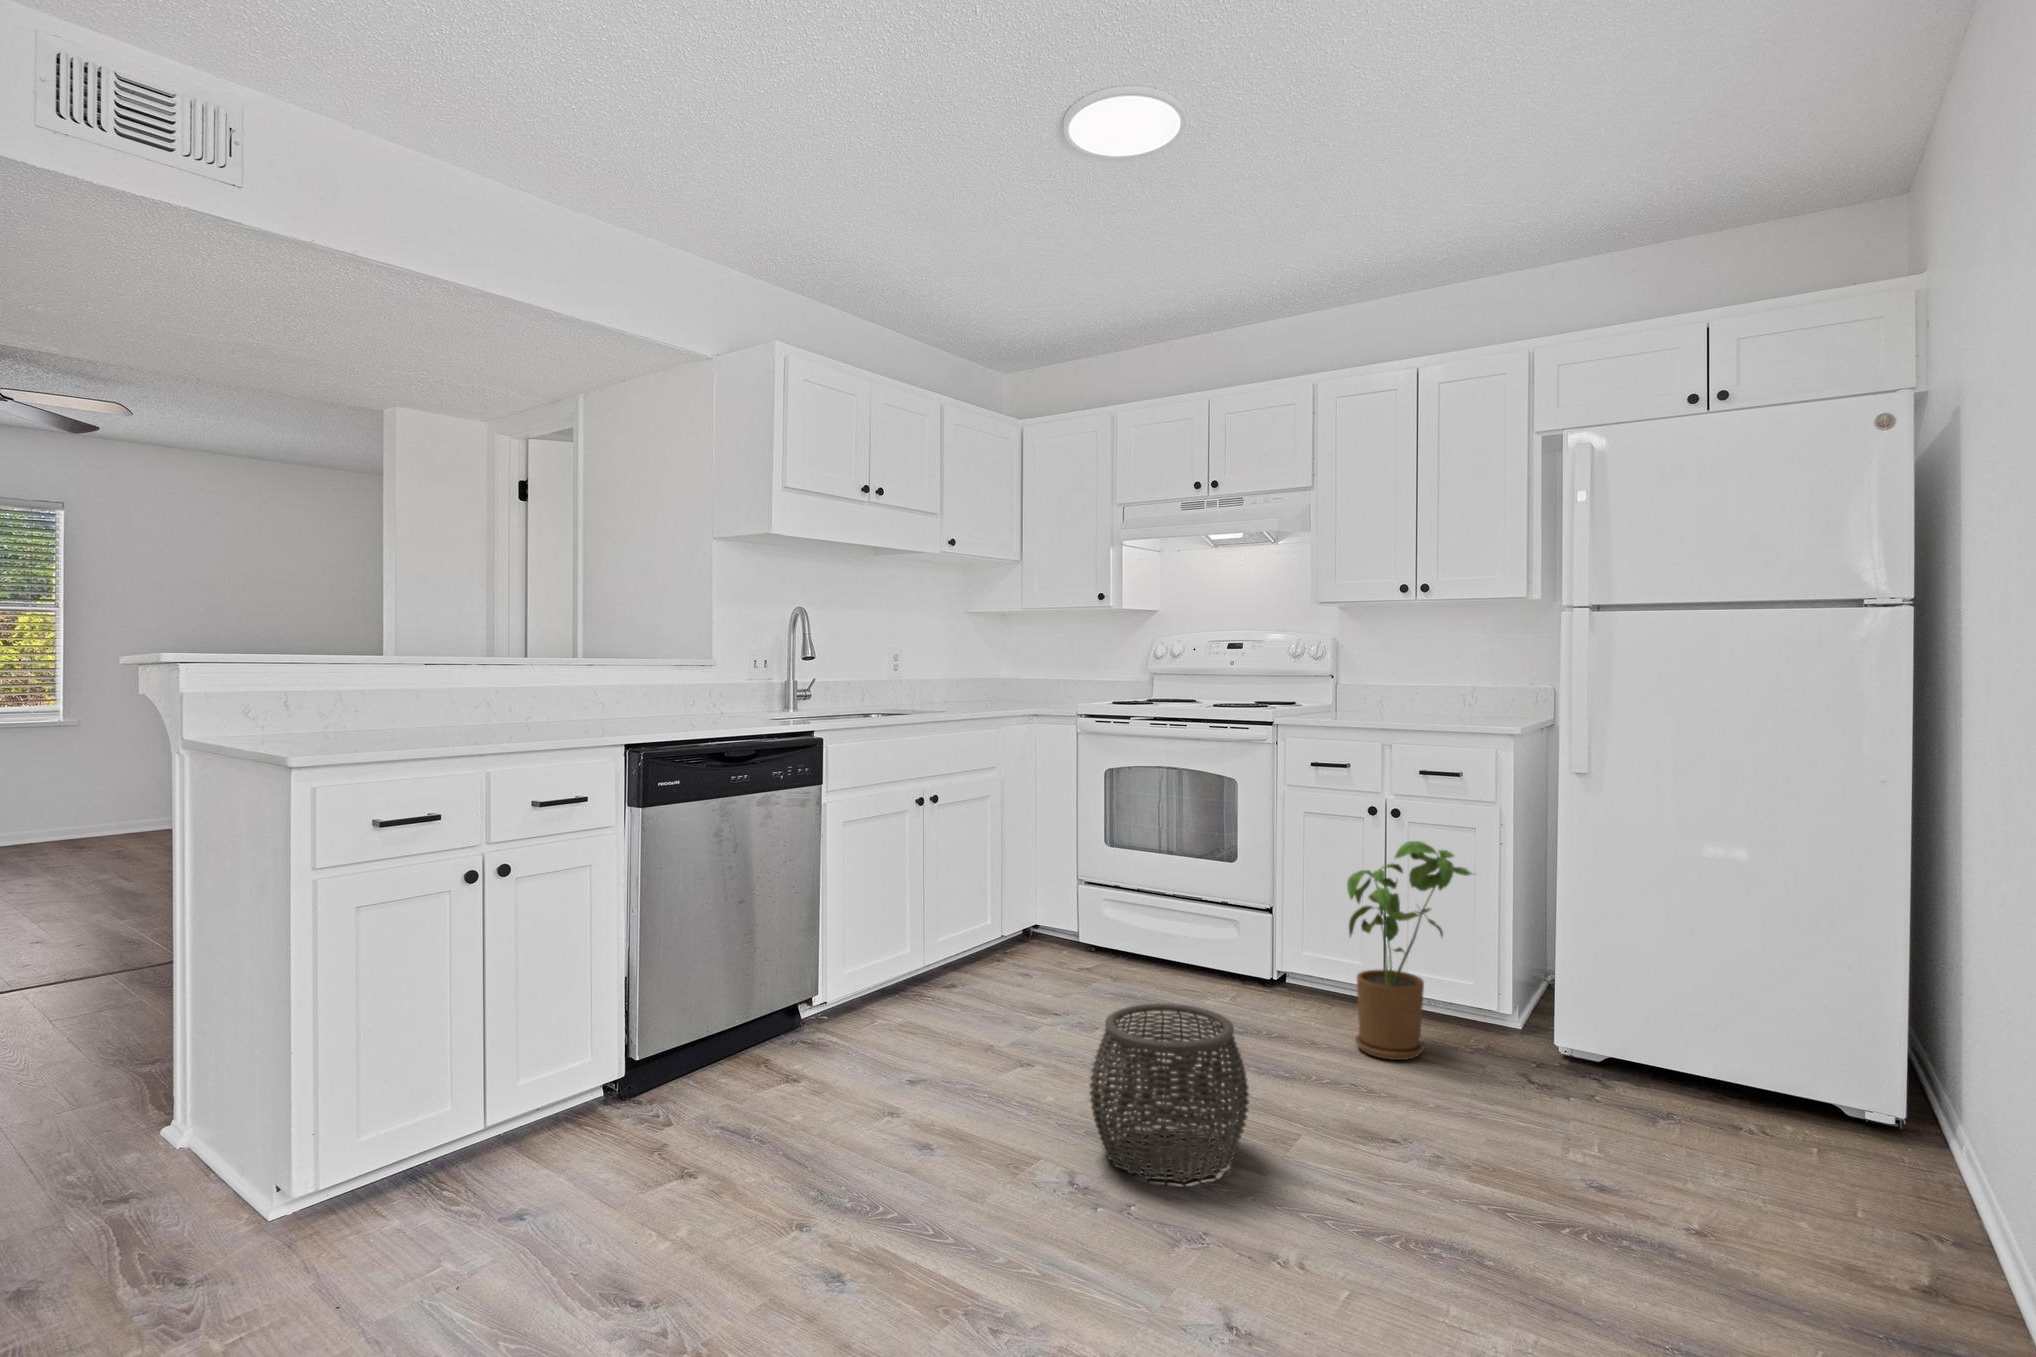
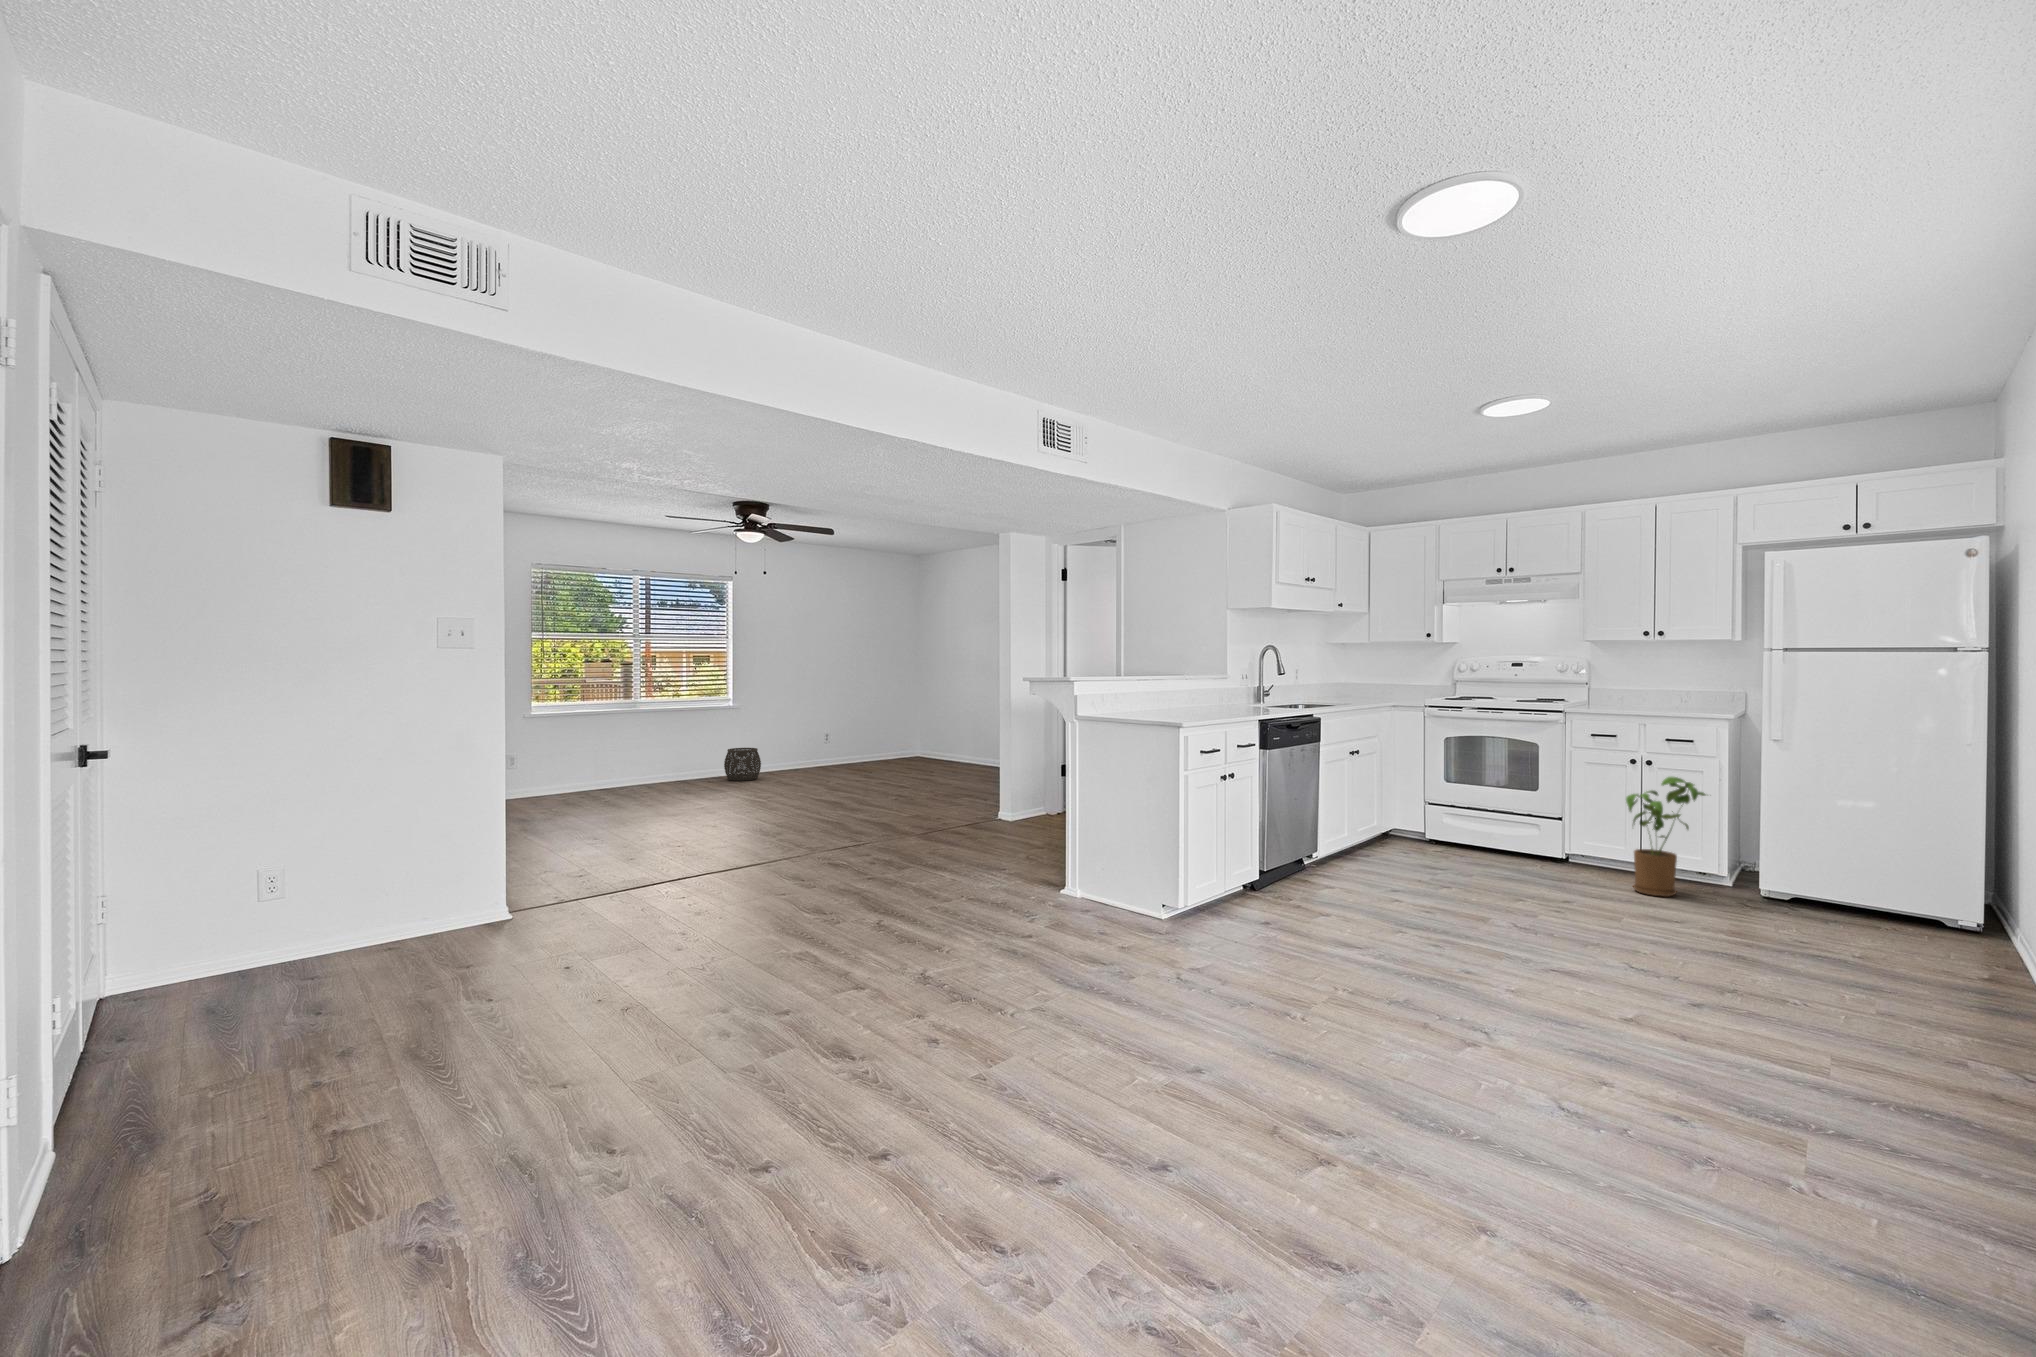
woven basket: present [1089,1003,1249,1182] -> present [724,748,761,781]

